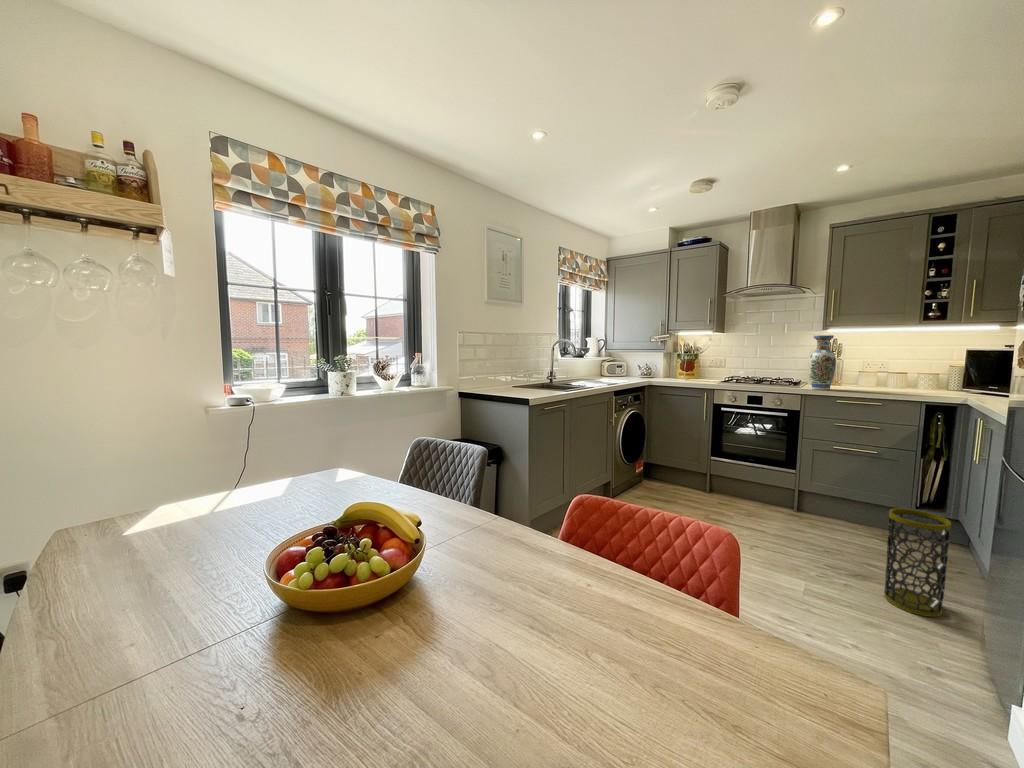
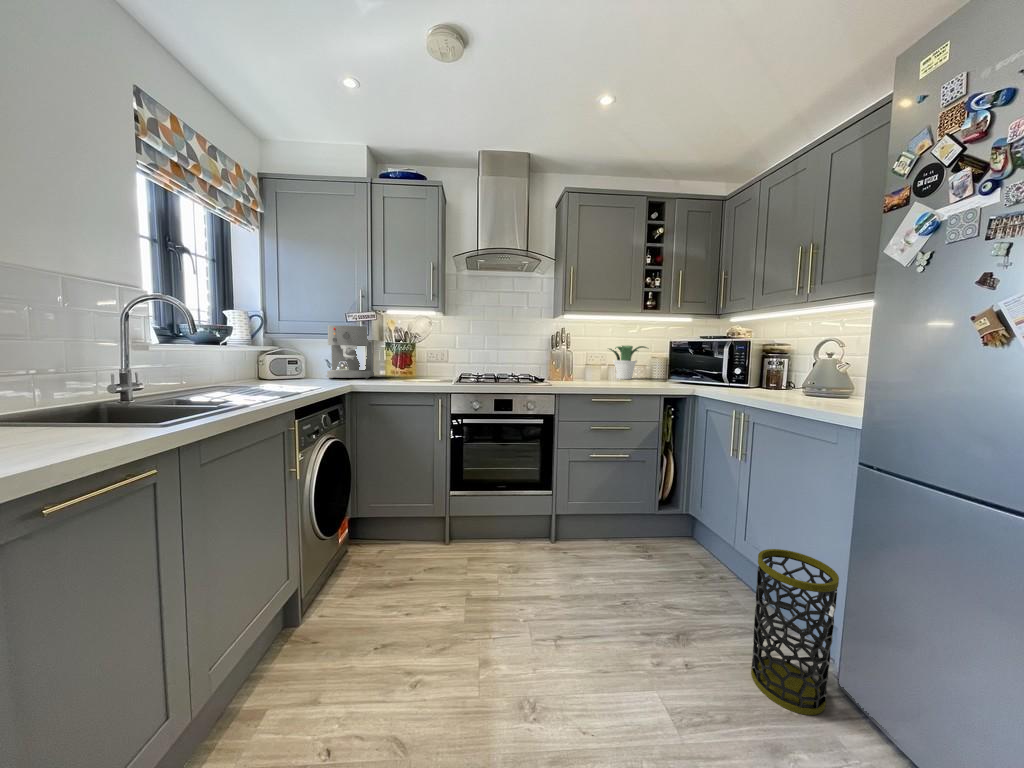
vase: present [809,335,836,390] -> none [566,318,593,386]
coffee maker: none [637,344,669,378] -> present [327,325,374,379]
potted plant: none [888,355,940,388] -> present [609,346,647,379]

